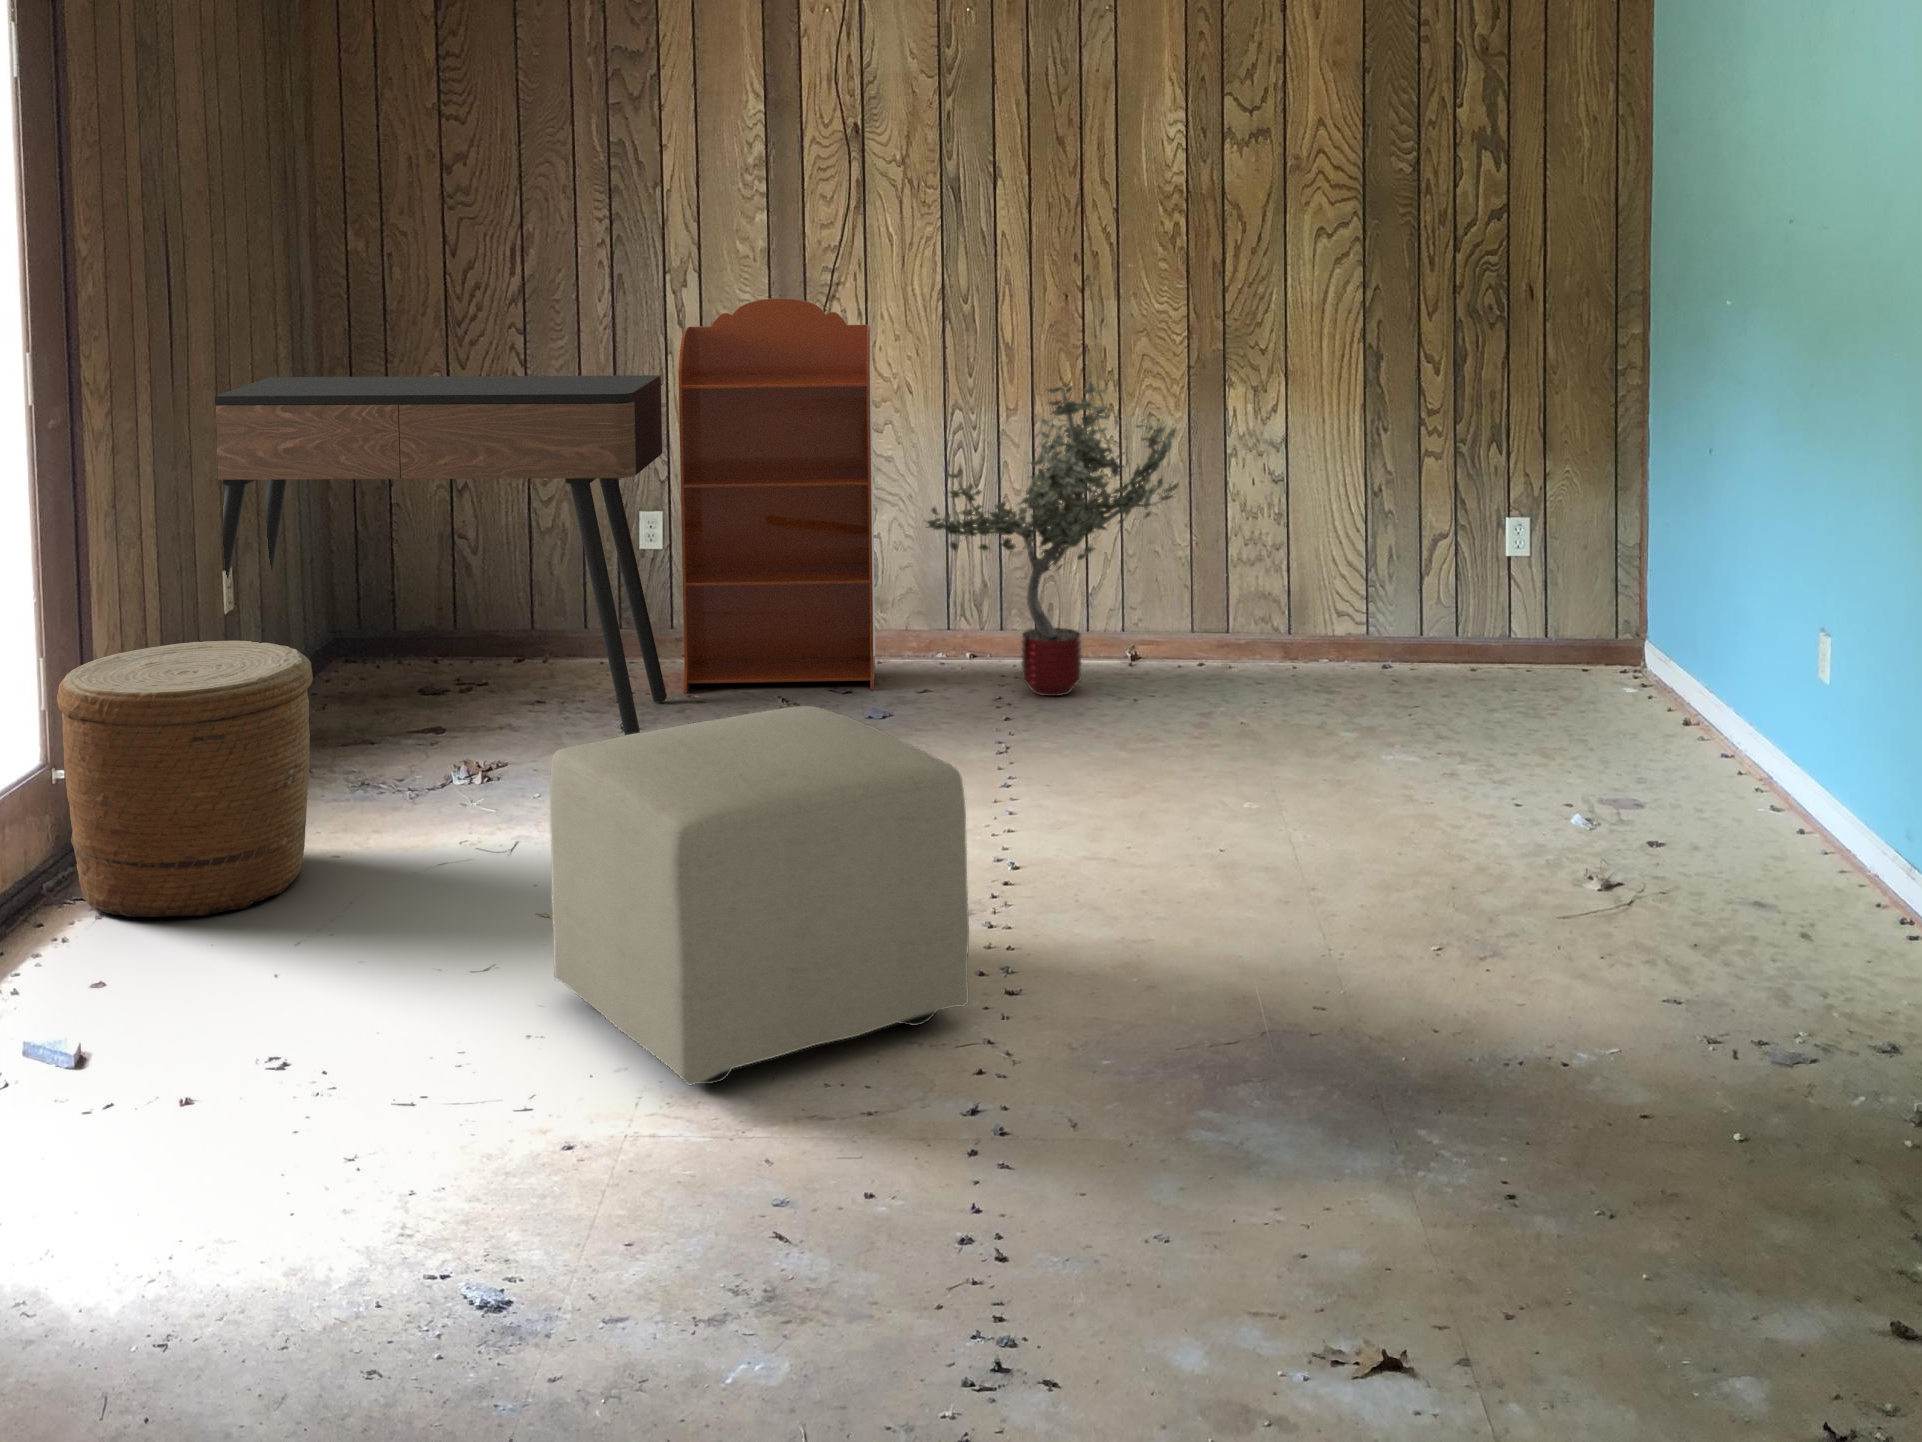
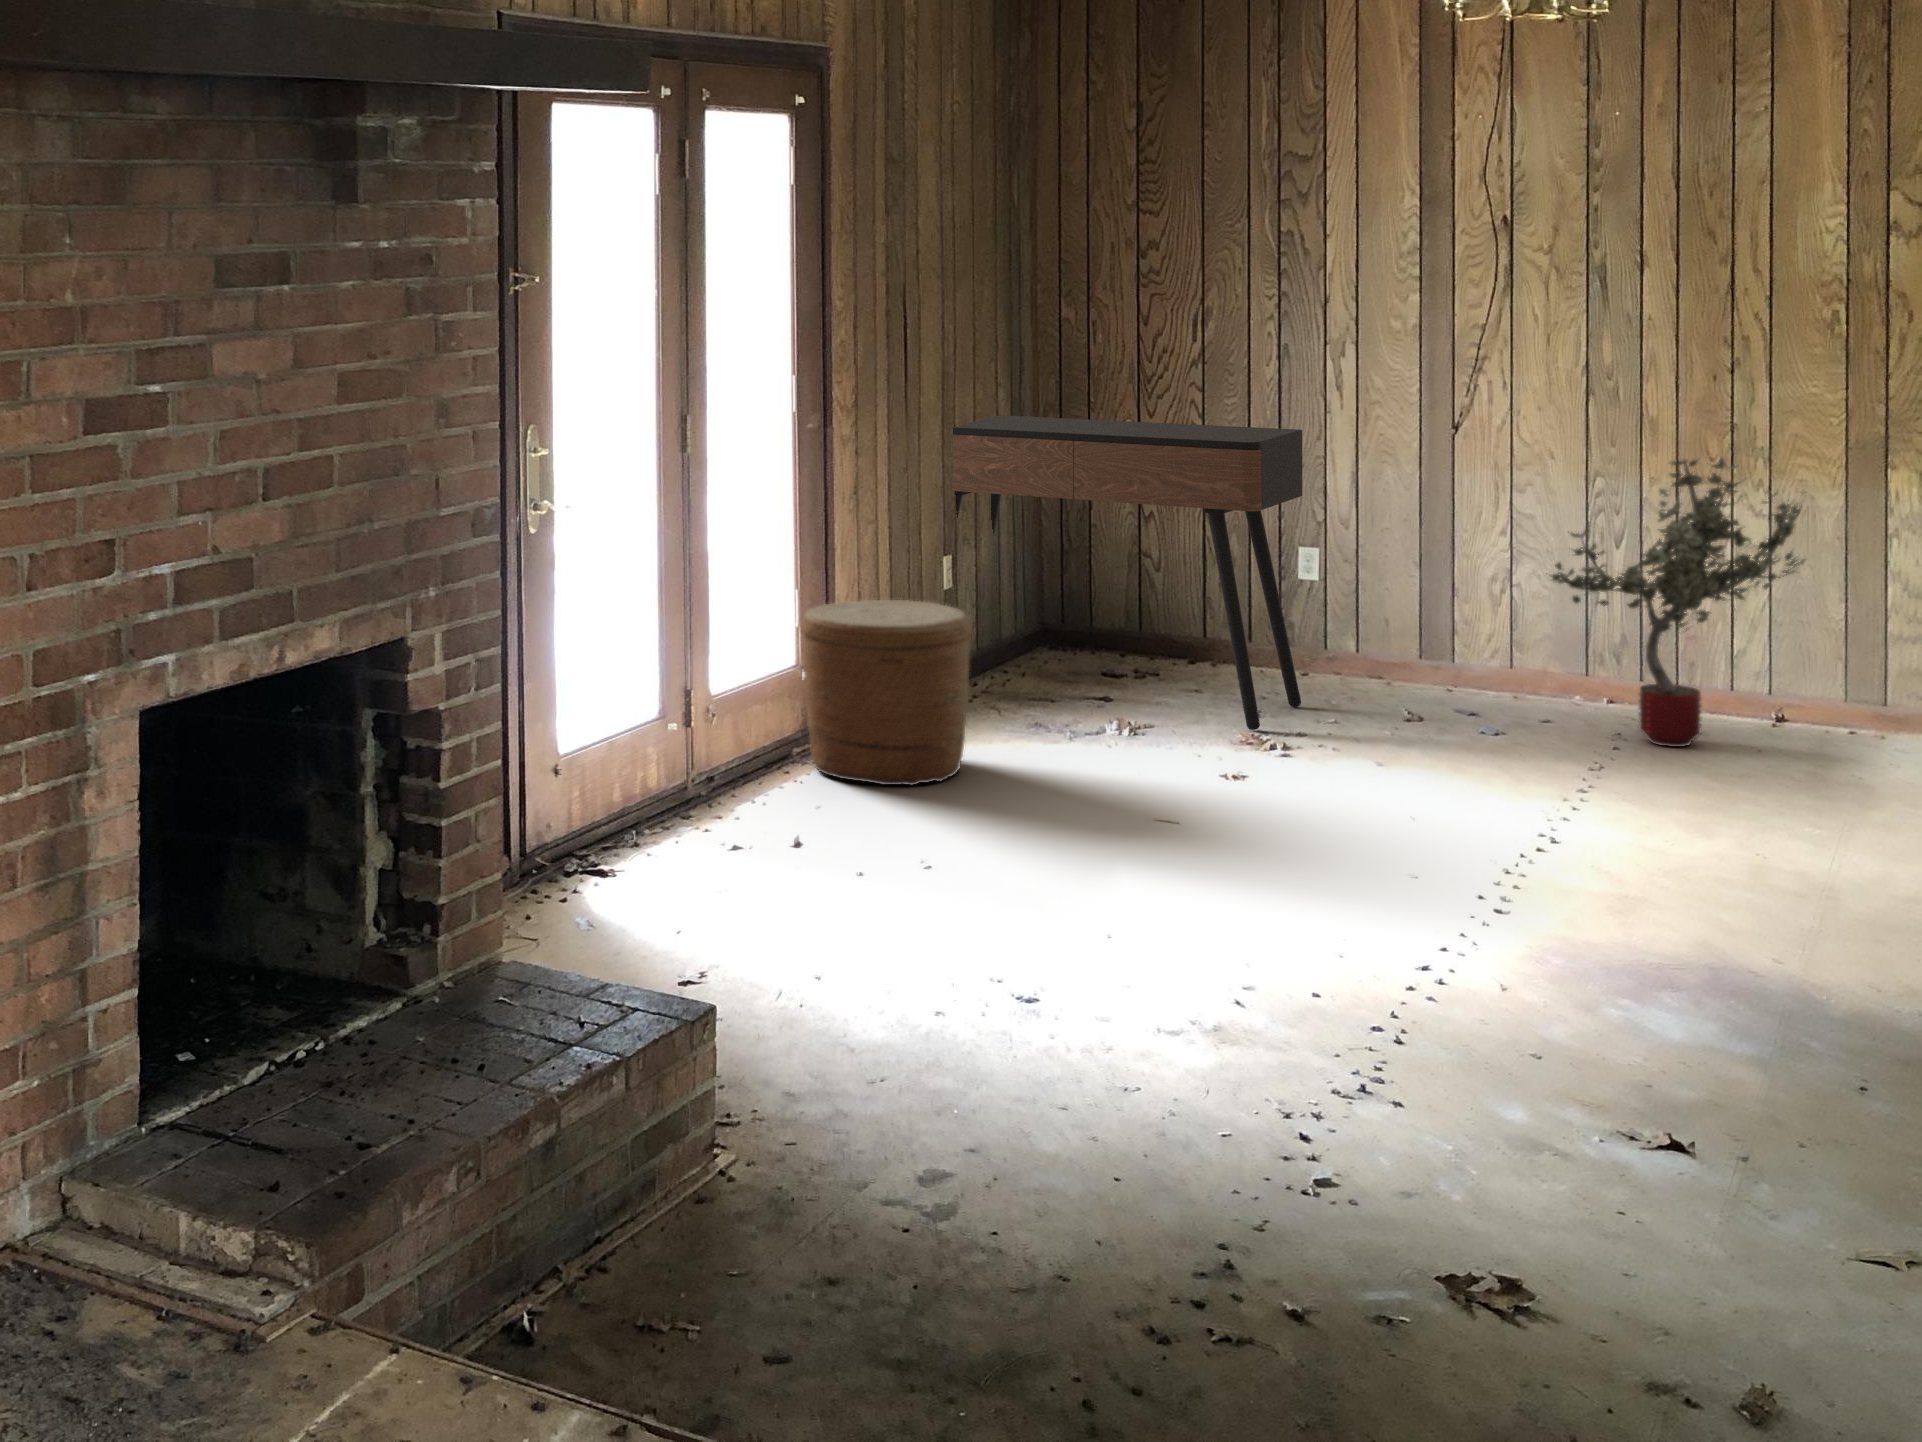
bookcase: present [678,298,875,693] -> none [1320,368,1515,721]
ottoman: present [550,706,969,1085] -> none [1096,682,1392,921]

